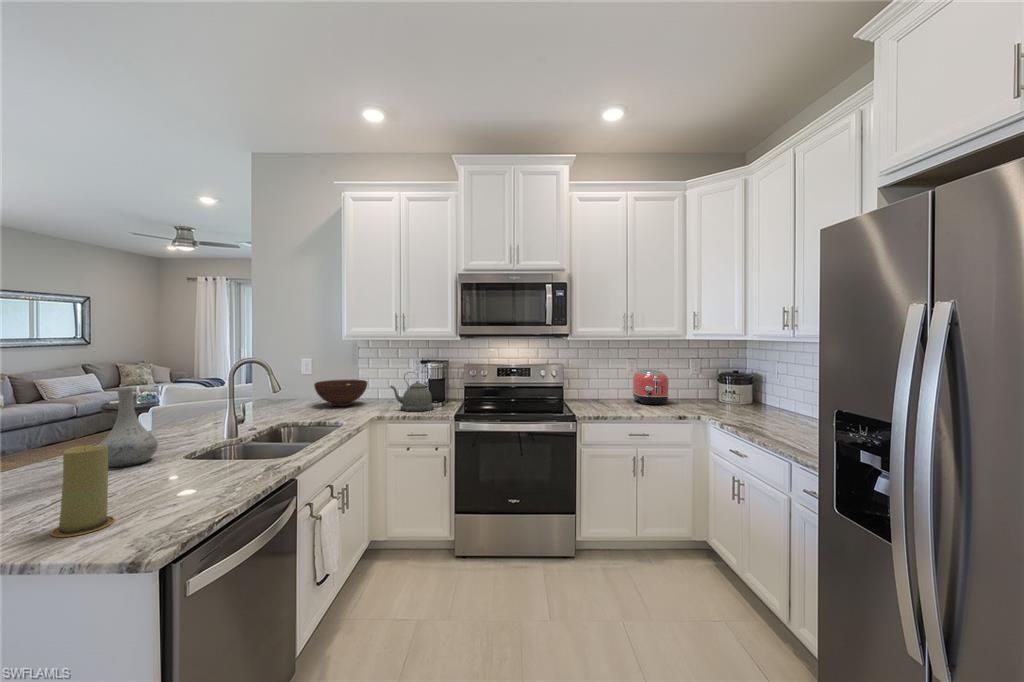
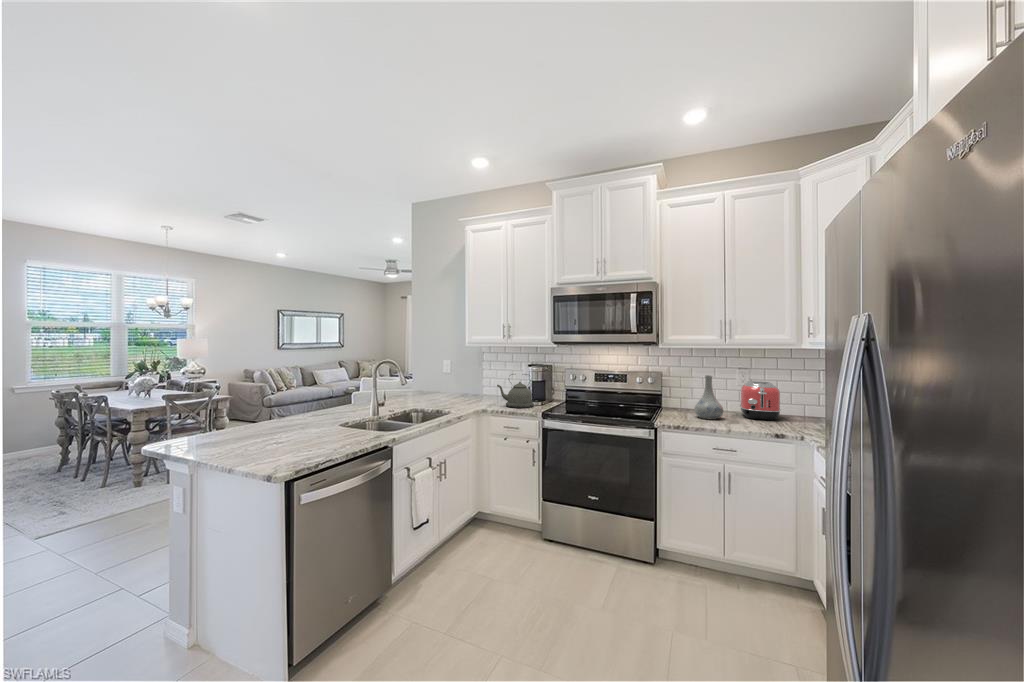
fruit bowl: present [314,380,368,406] -> none [447,378,487,400]
vase: present [99,388,158,467] -> present [694,375,723,420]
candle: present [51,445,115,537] -> none [245,408,275,459]

